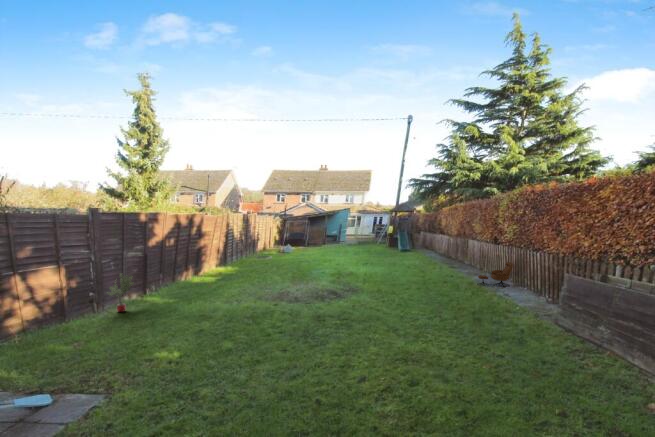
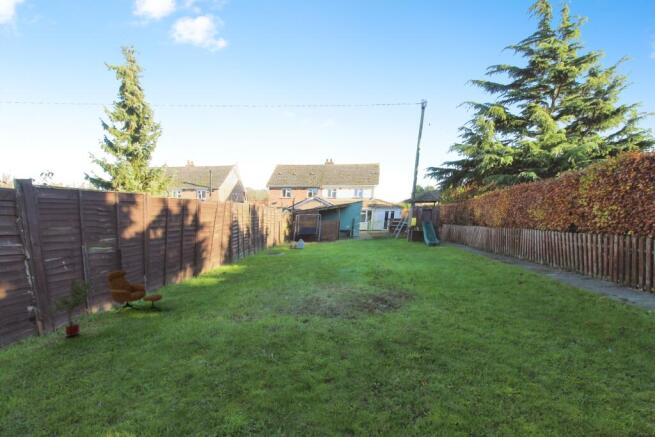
lounge chair: present [478,262,513,286] -> present [107,271,162,313]

